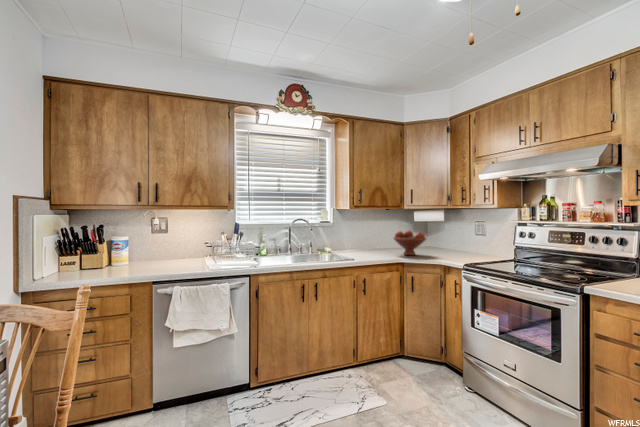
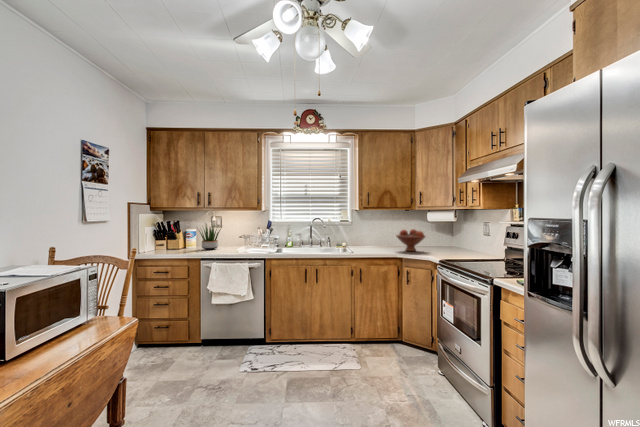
potted plant: none [136,225,173,266] -> present [199,224,222,250]

